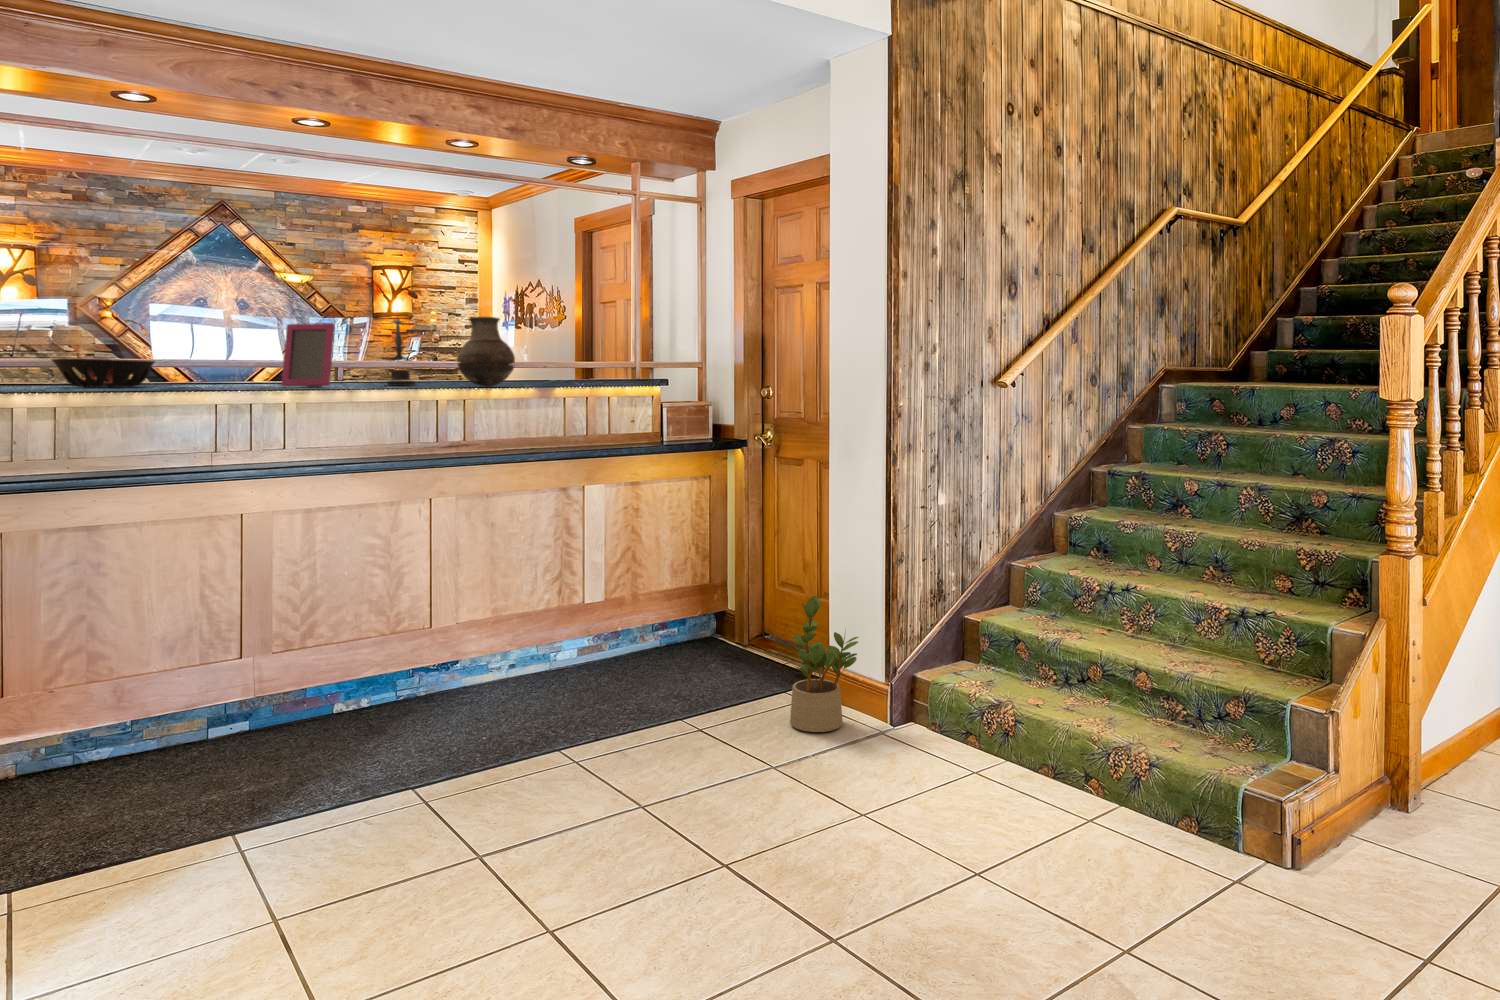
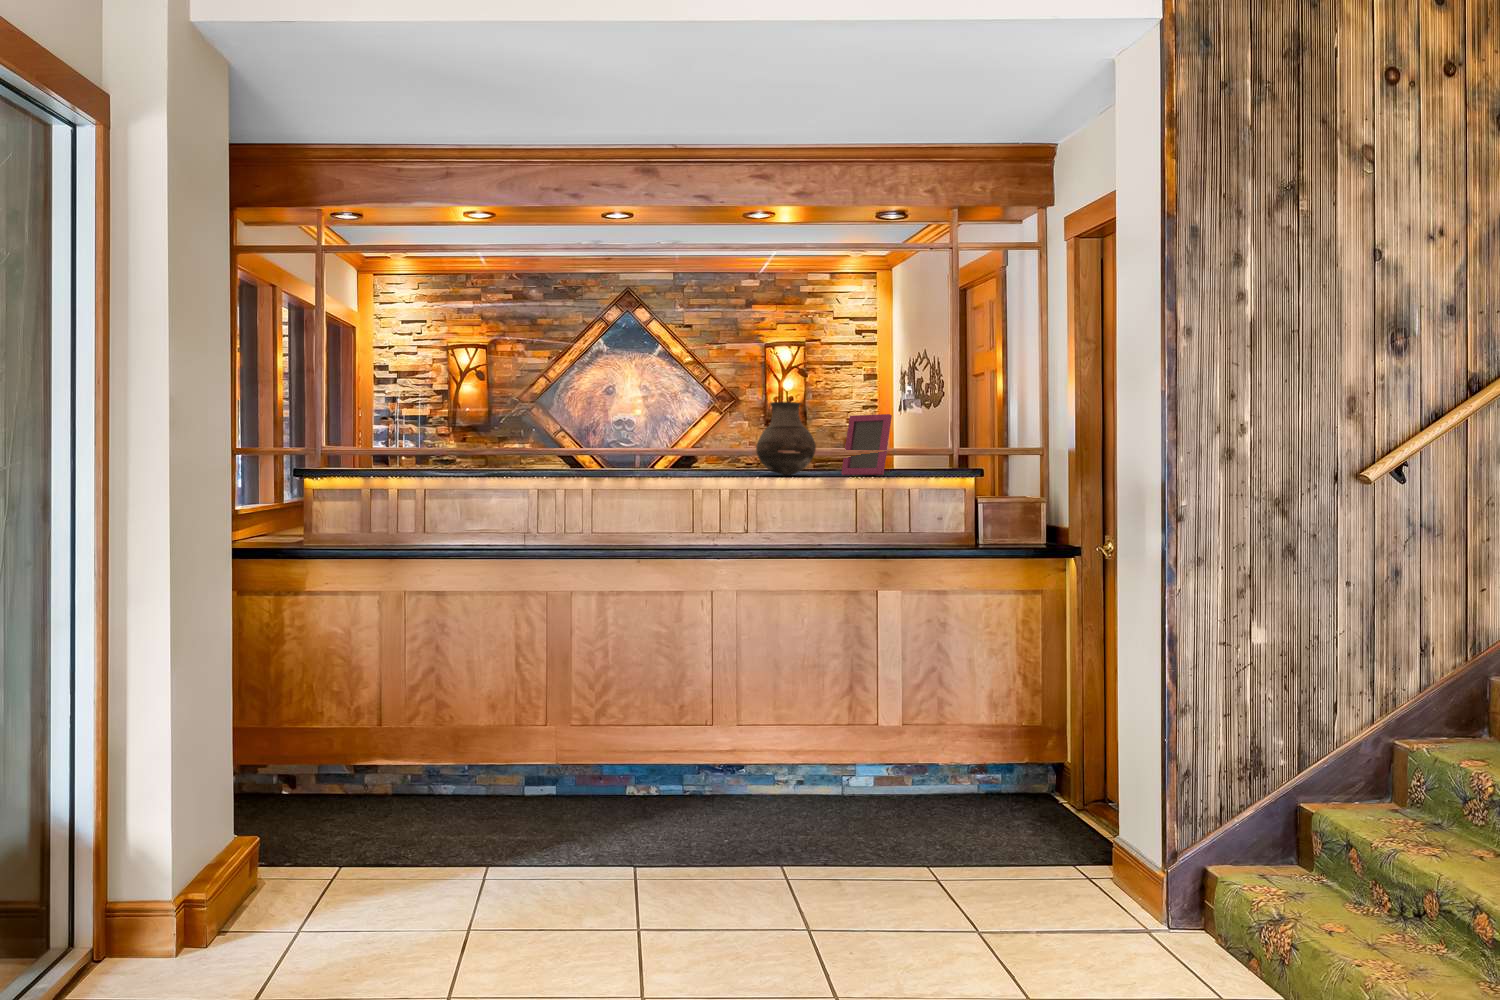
candle holder: present [387,319,415,386] -> none [698,395,748,472]
picture frame: present [282,323,335,387] -> present [841,414,892,476]
decorative bowl: present [51,358,155,387] -> none [412,451,488,475]
potted plant: present [790,596,858,732] -> none [1036,742,1129,918]

